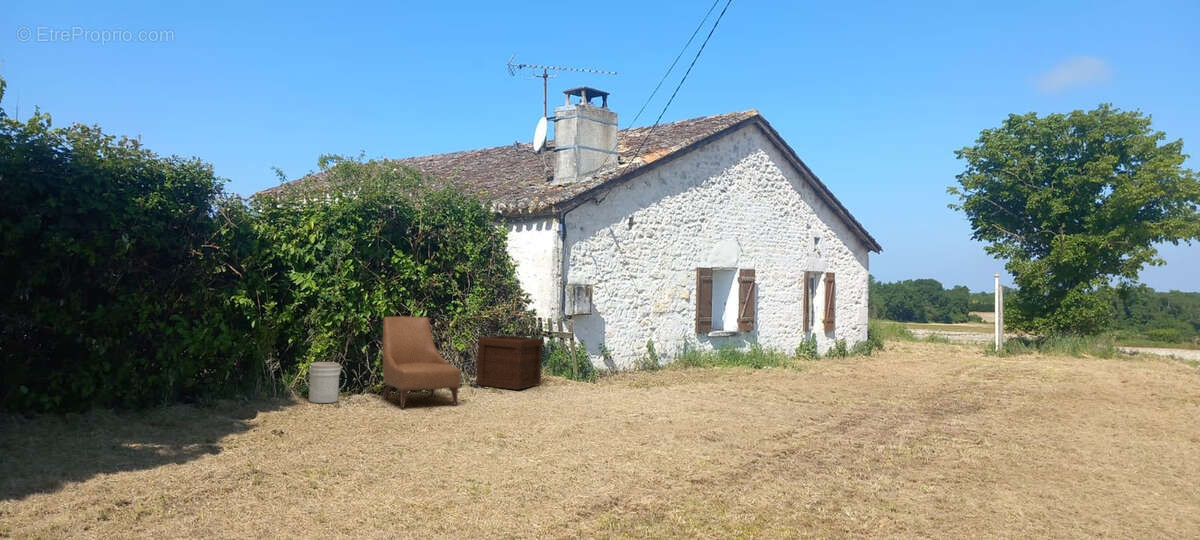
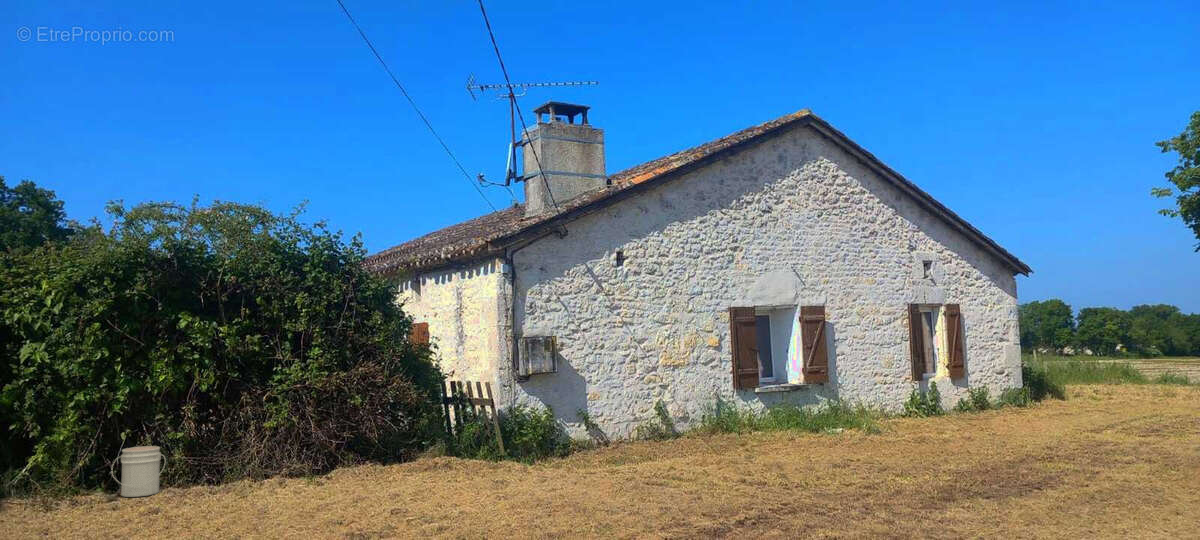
chair: present [382,317,460,408] -> none [206,386,293,502]
wooden crate: present [476,335,543,390] -> none [372,404,457,472]

